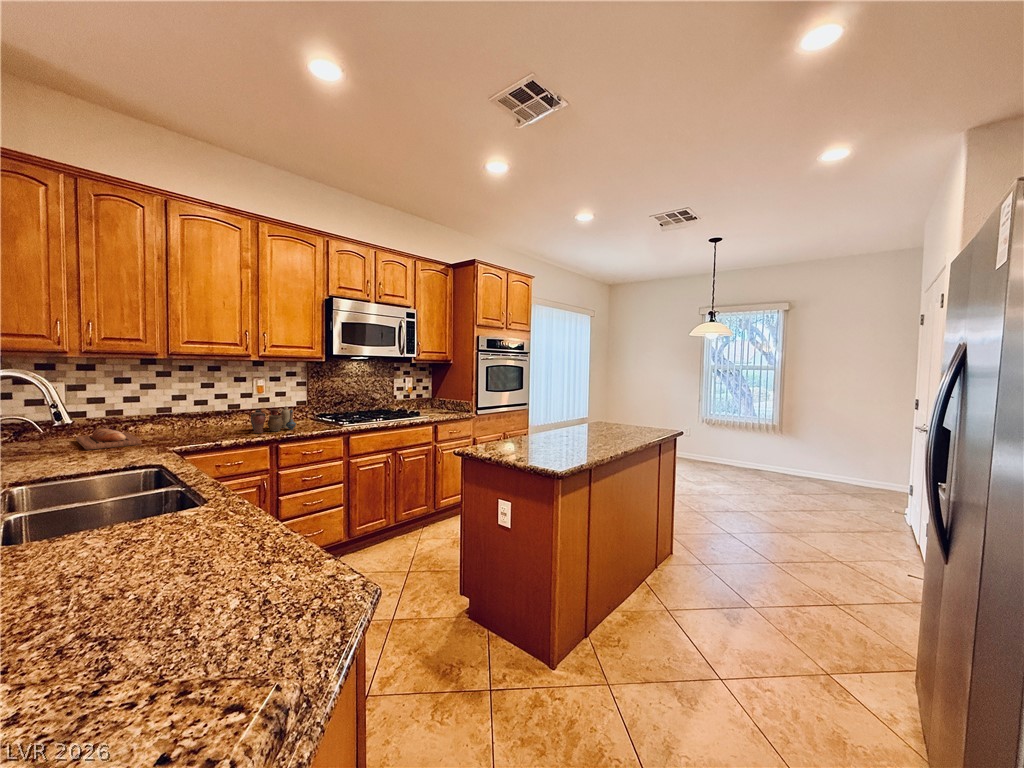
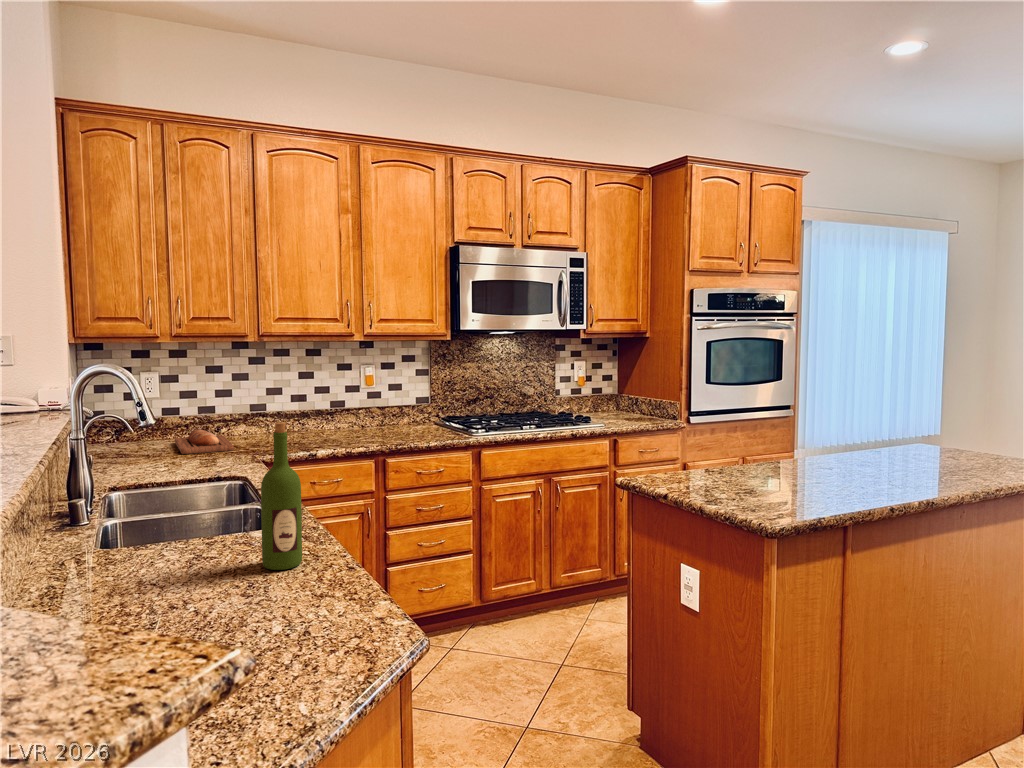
vase: present [251,407,296,433] -> none [352,406,407,442]
wine bottle: none [202,423,241,547] -> present [261,423,302,570]

